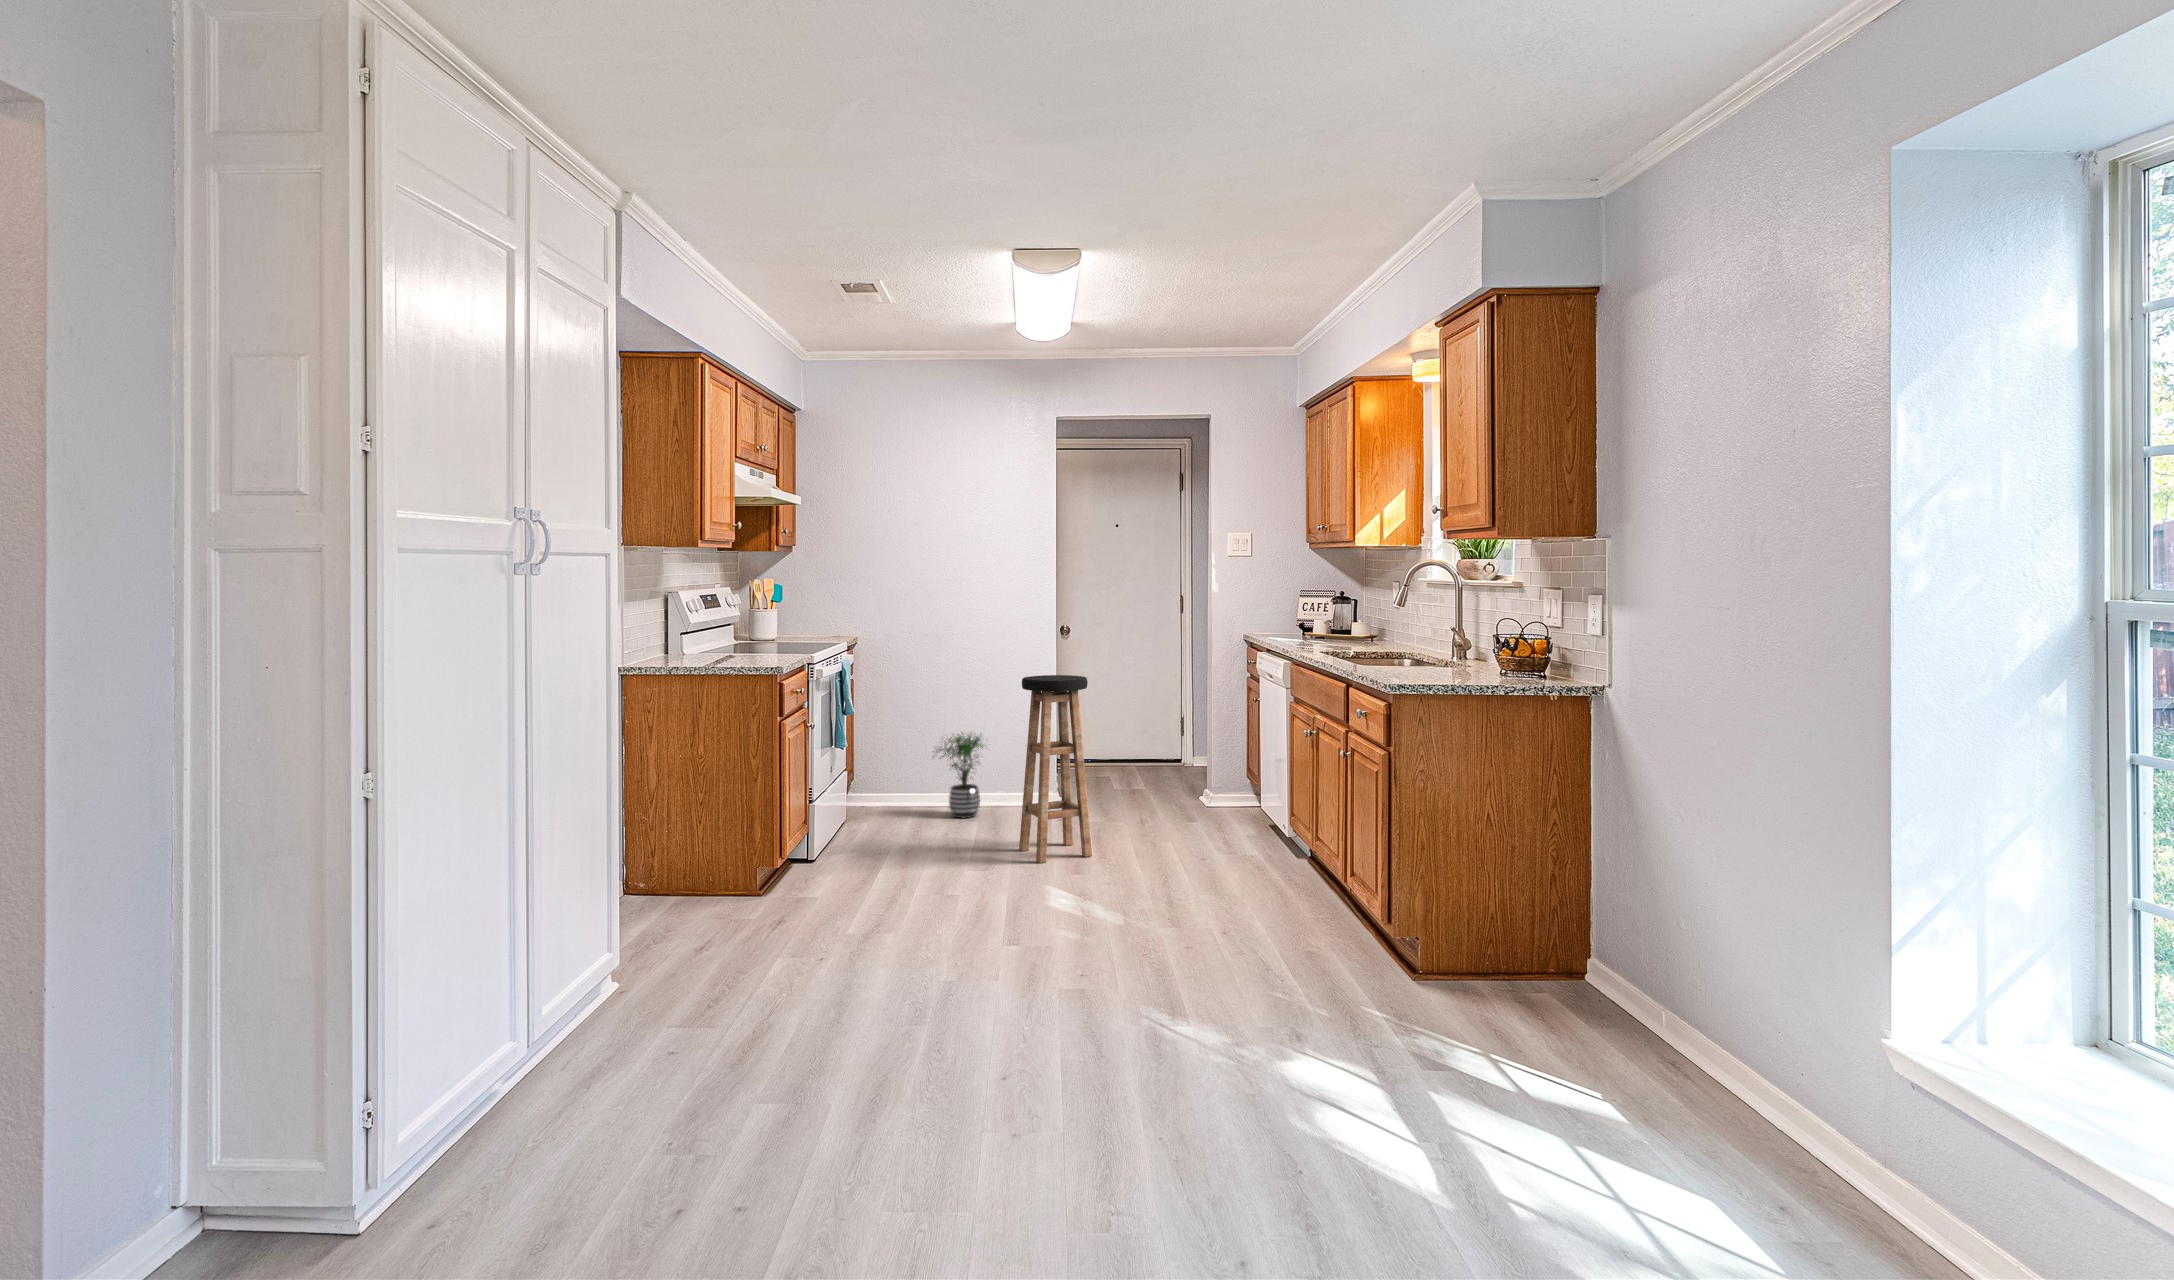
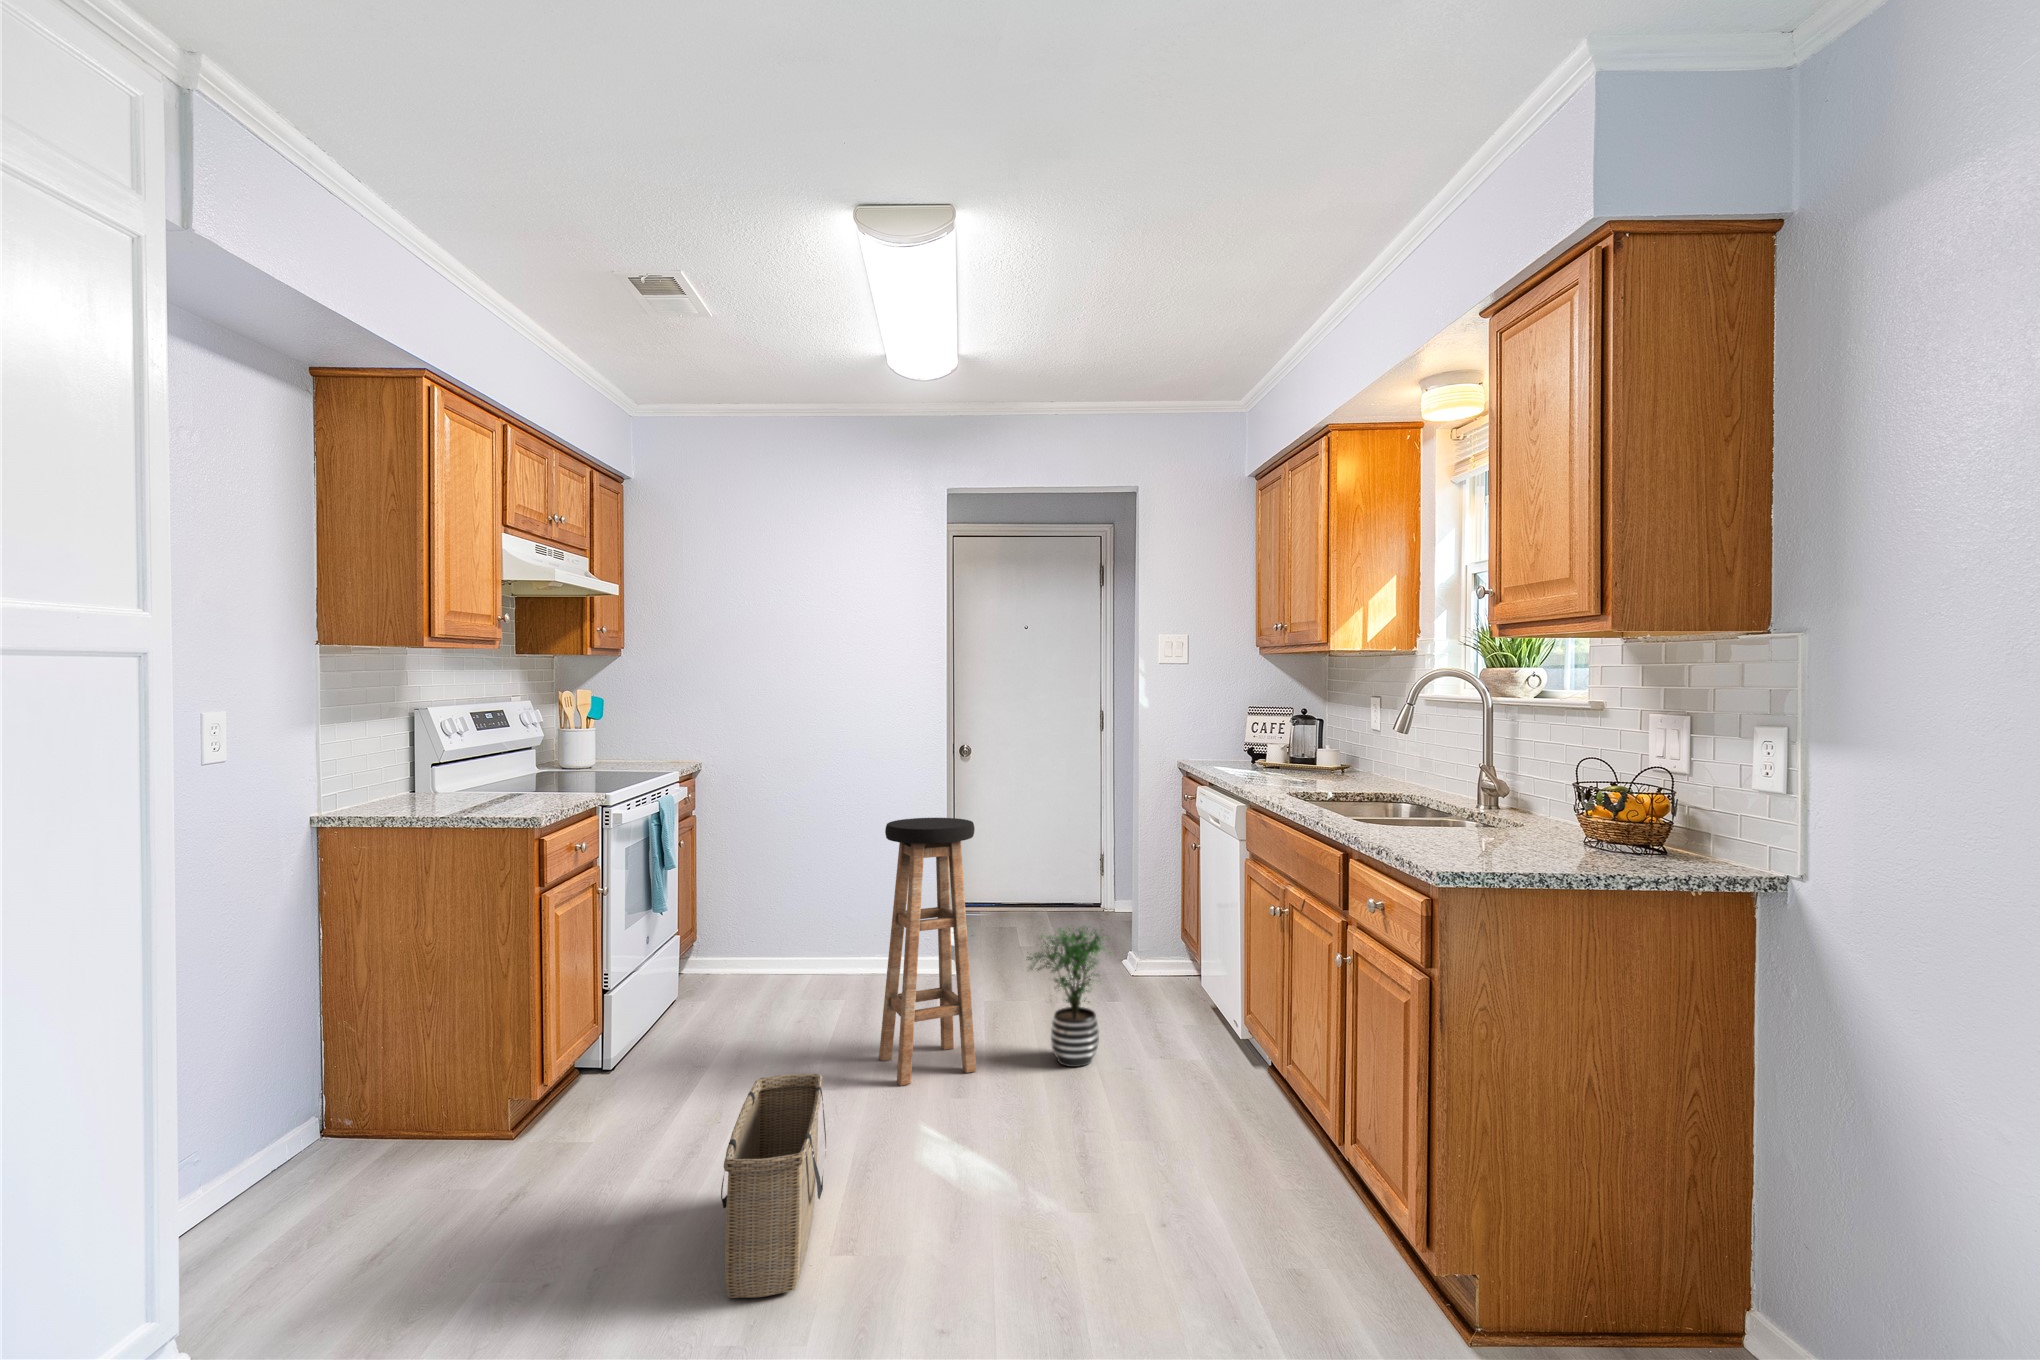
potted plant: present [933,732,983,818] -> present [1027,926,1111,1067]
basket: none [950,834,1011,946] -> present [721,1074,826,1298]

